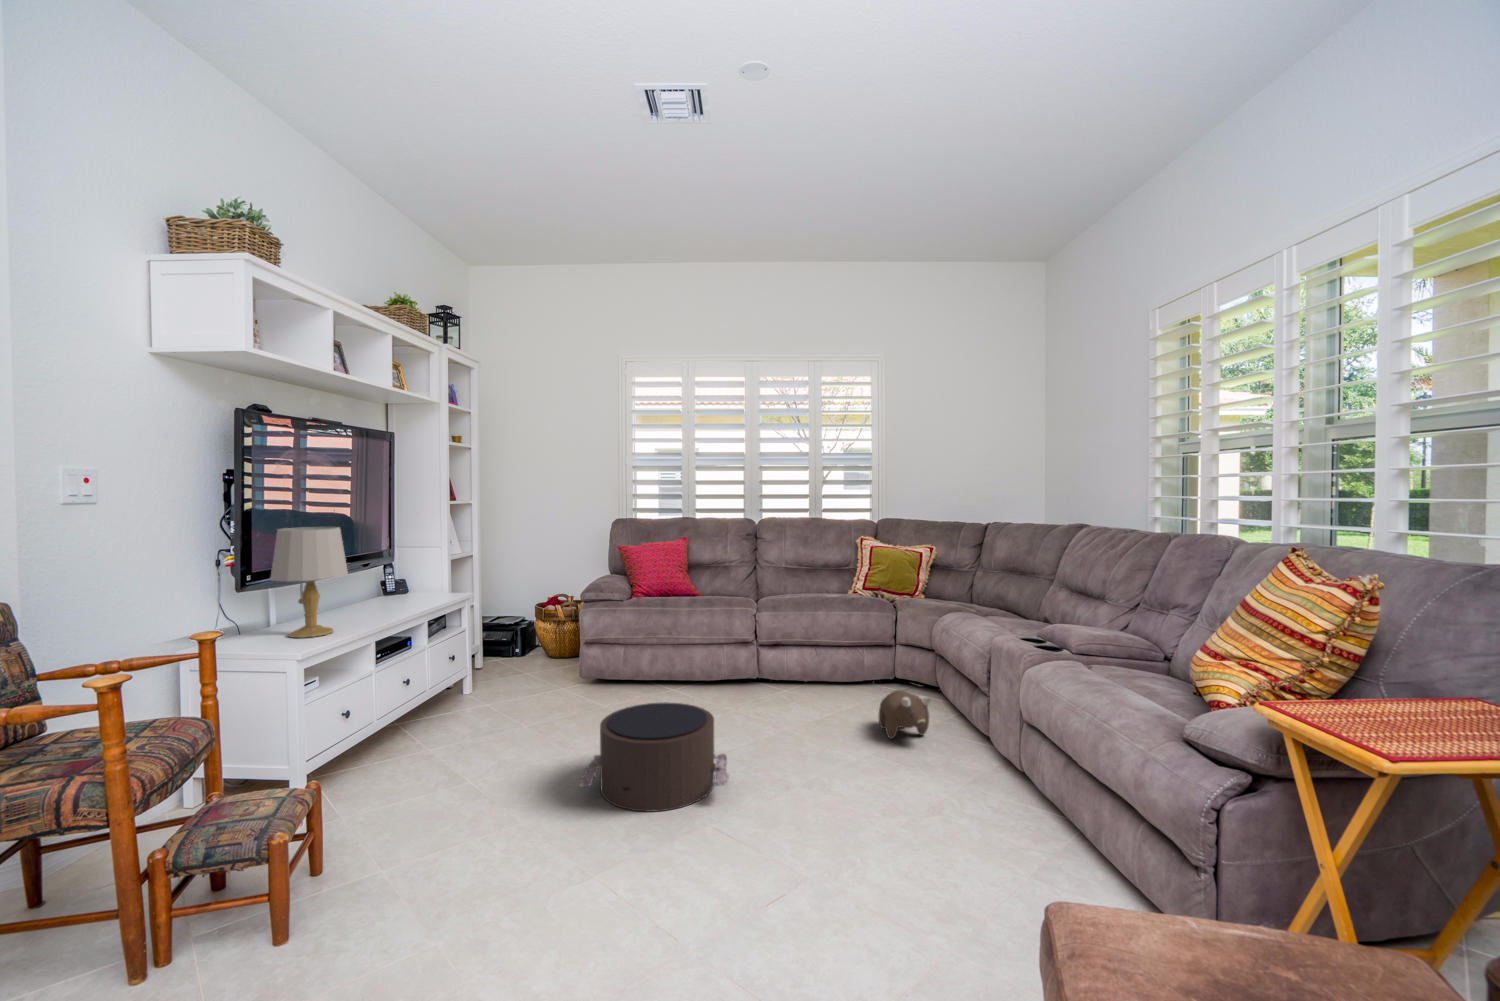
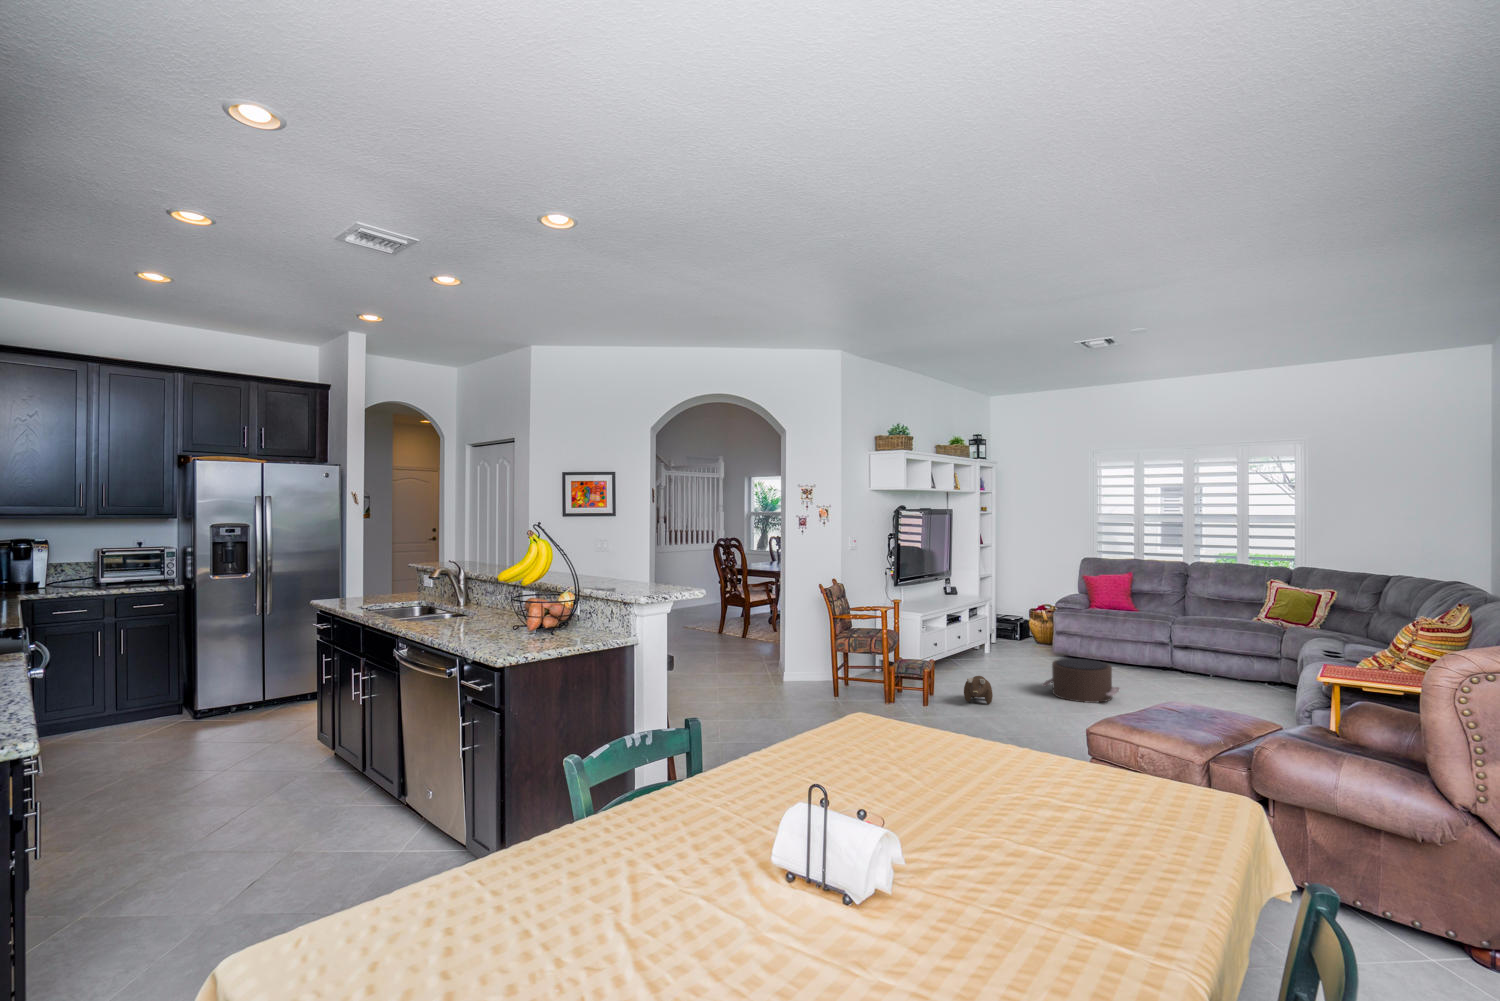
table lamp: present [270,527,348,638] -> none [911,562,940,610]
plush toy: present [878,690,931,739] -> present [964,676,993,704]

